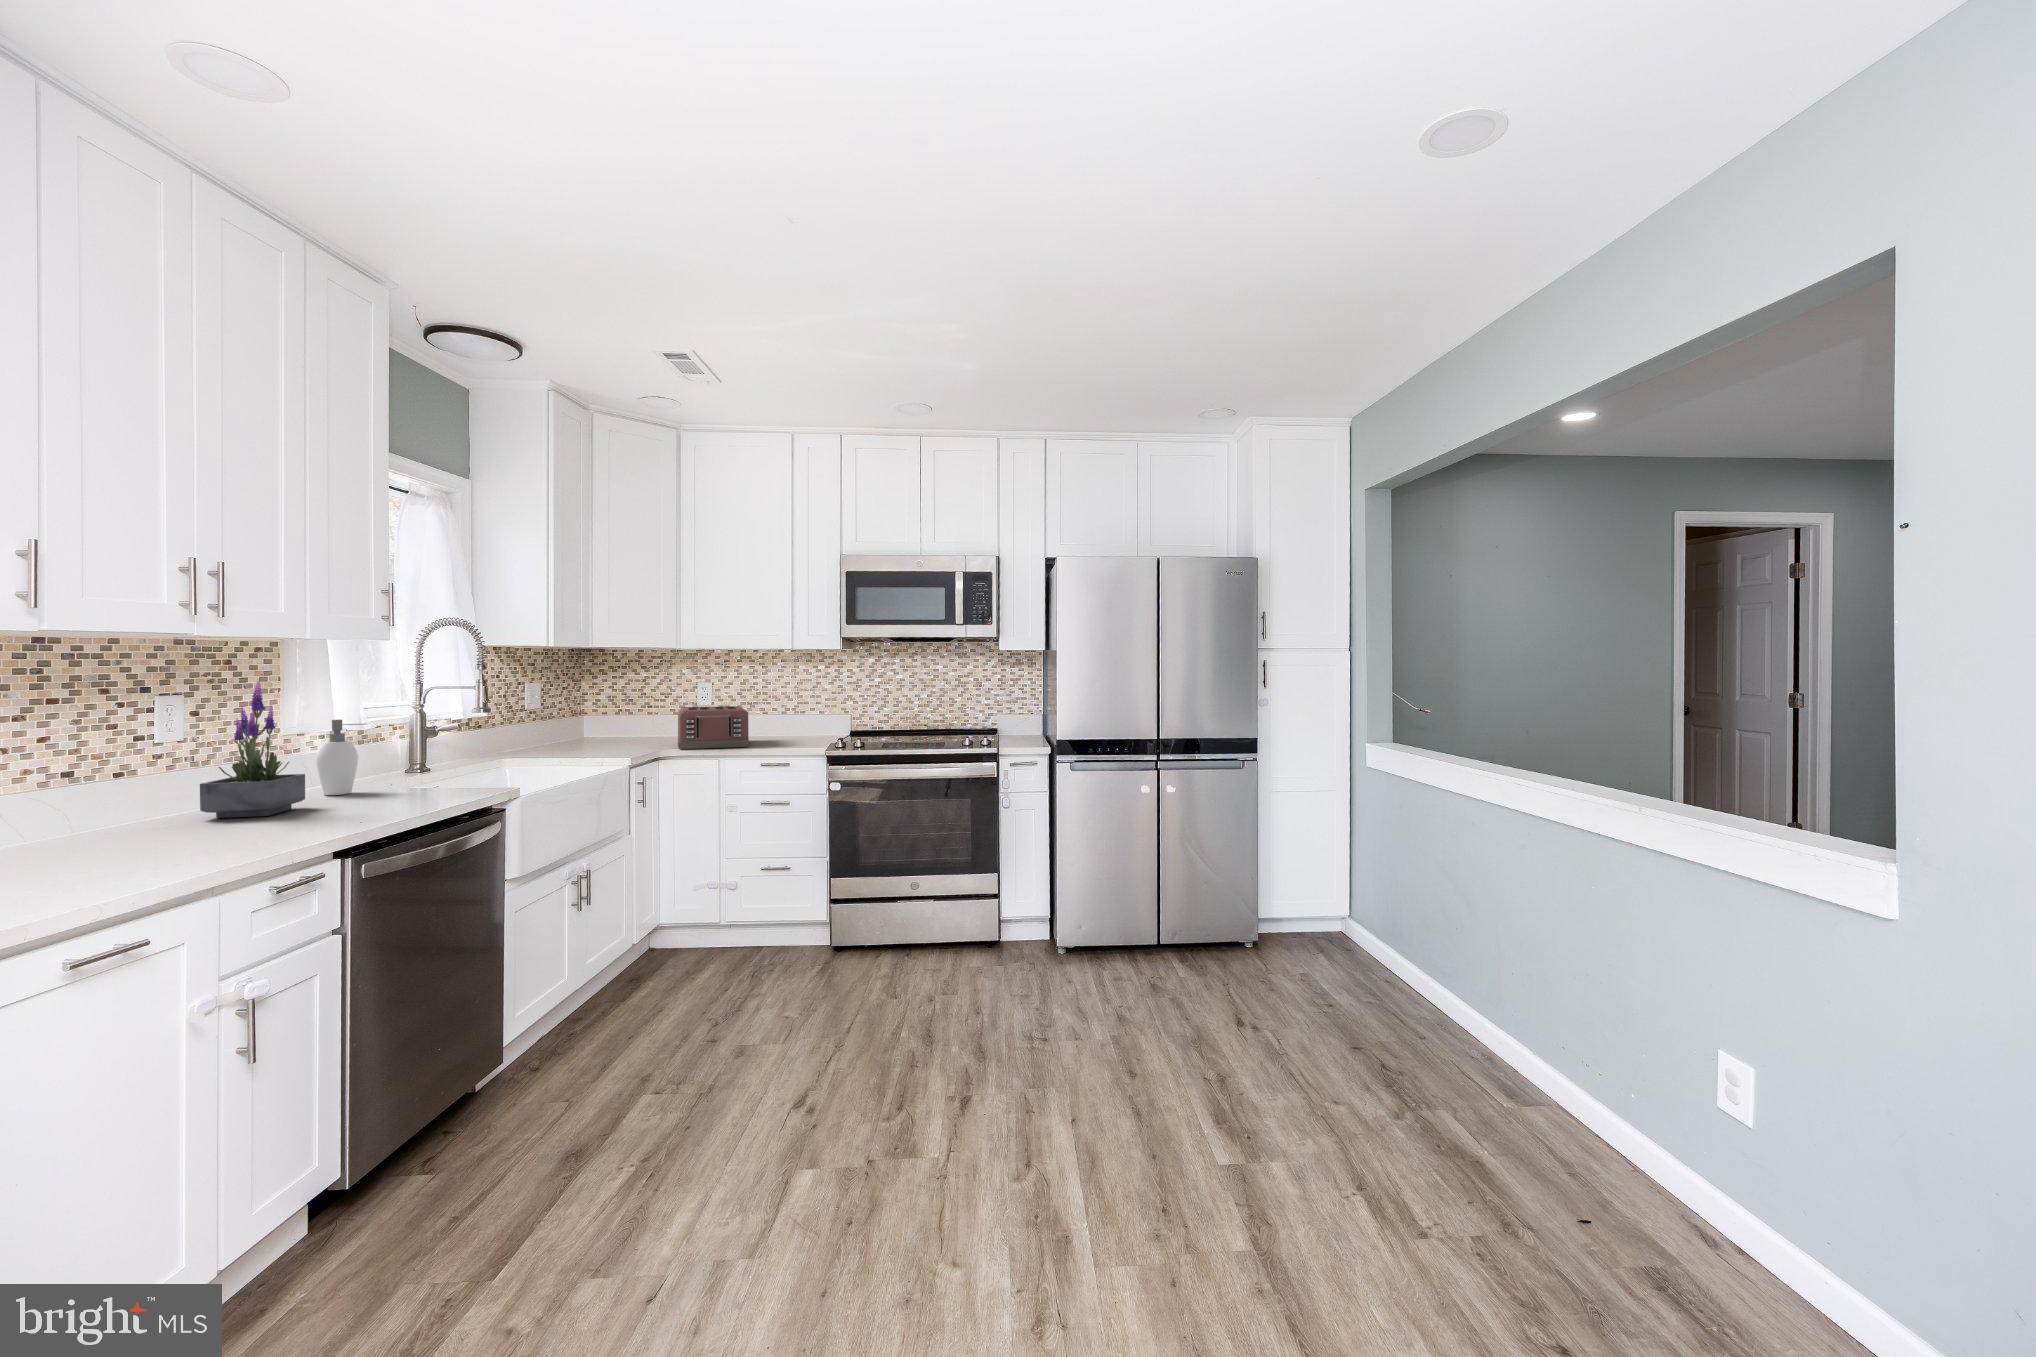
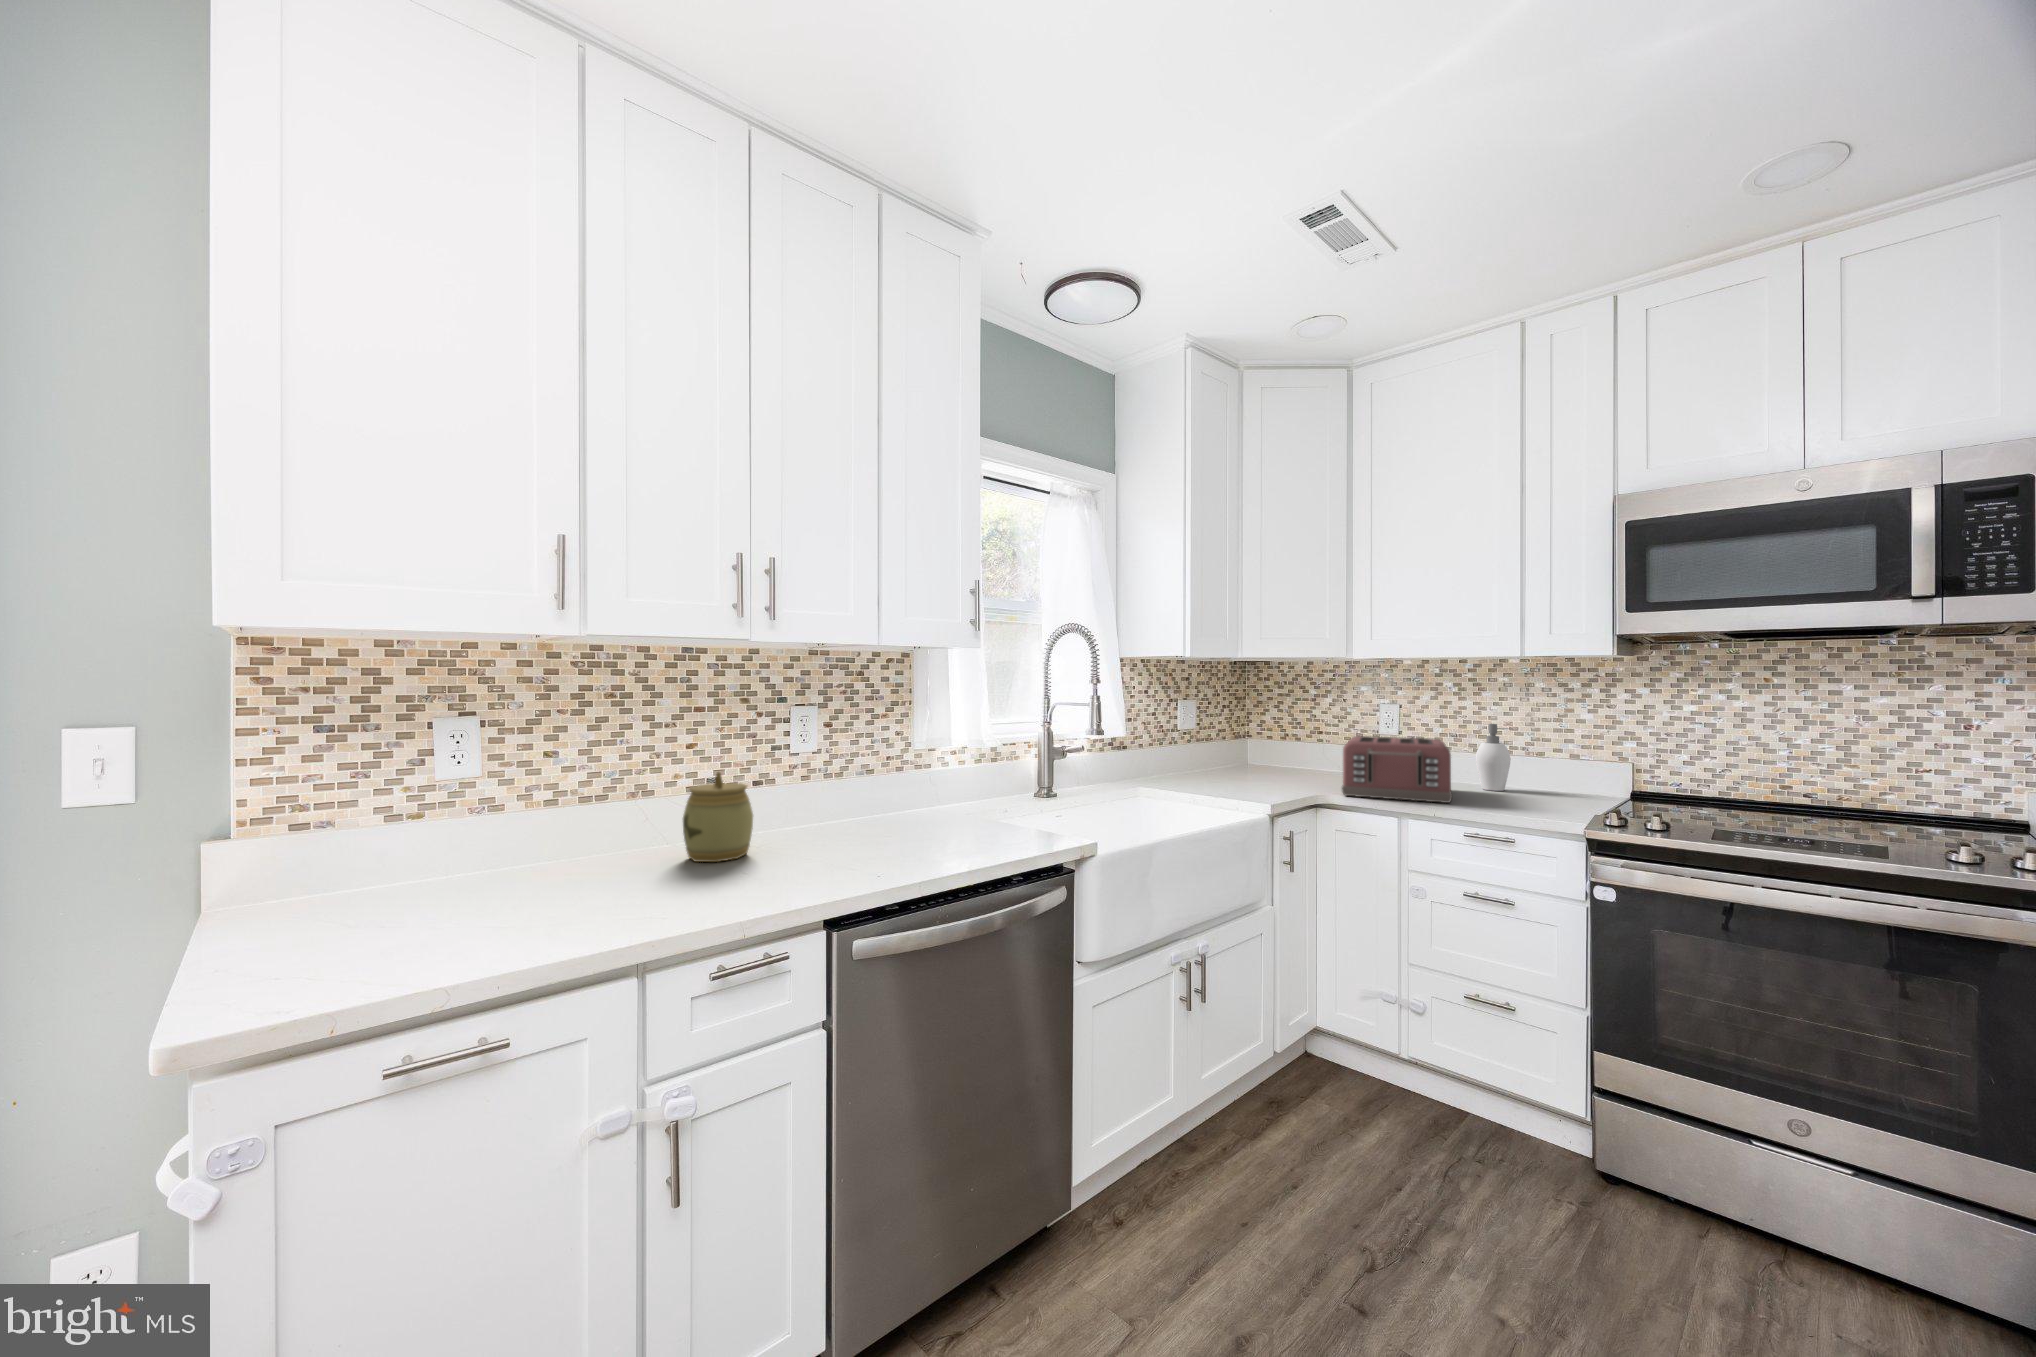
potted plant: present [200,679,305,818] -> none [797,691,886,843]
soap dispenser: present [316,719,365,795] -> present [1476,724,1512,791]
jar: none [94,758,180,843] -> present [683,772,753,862]

